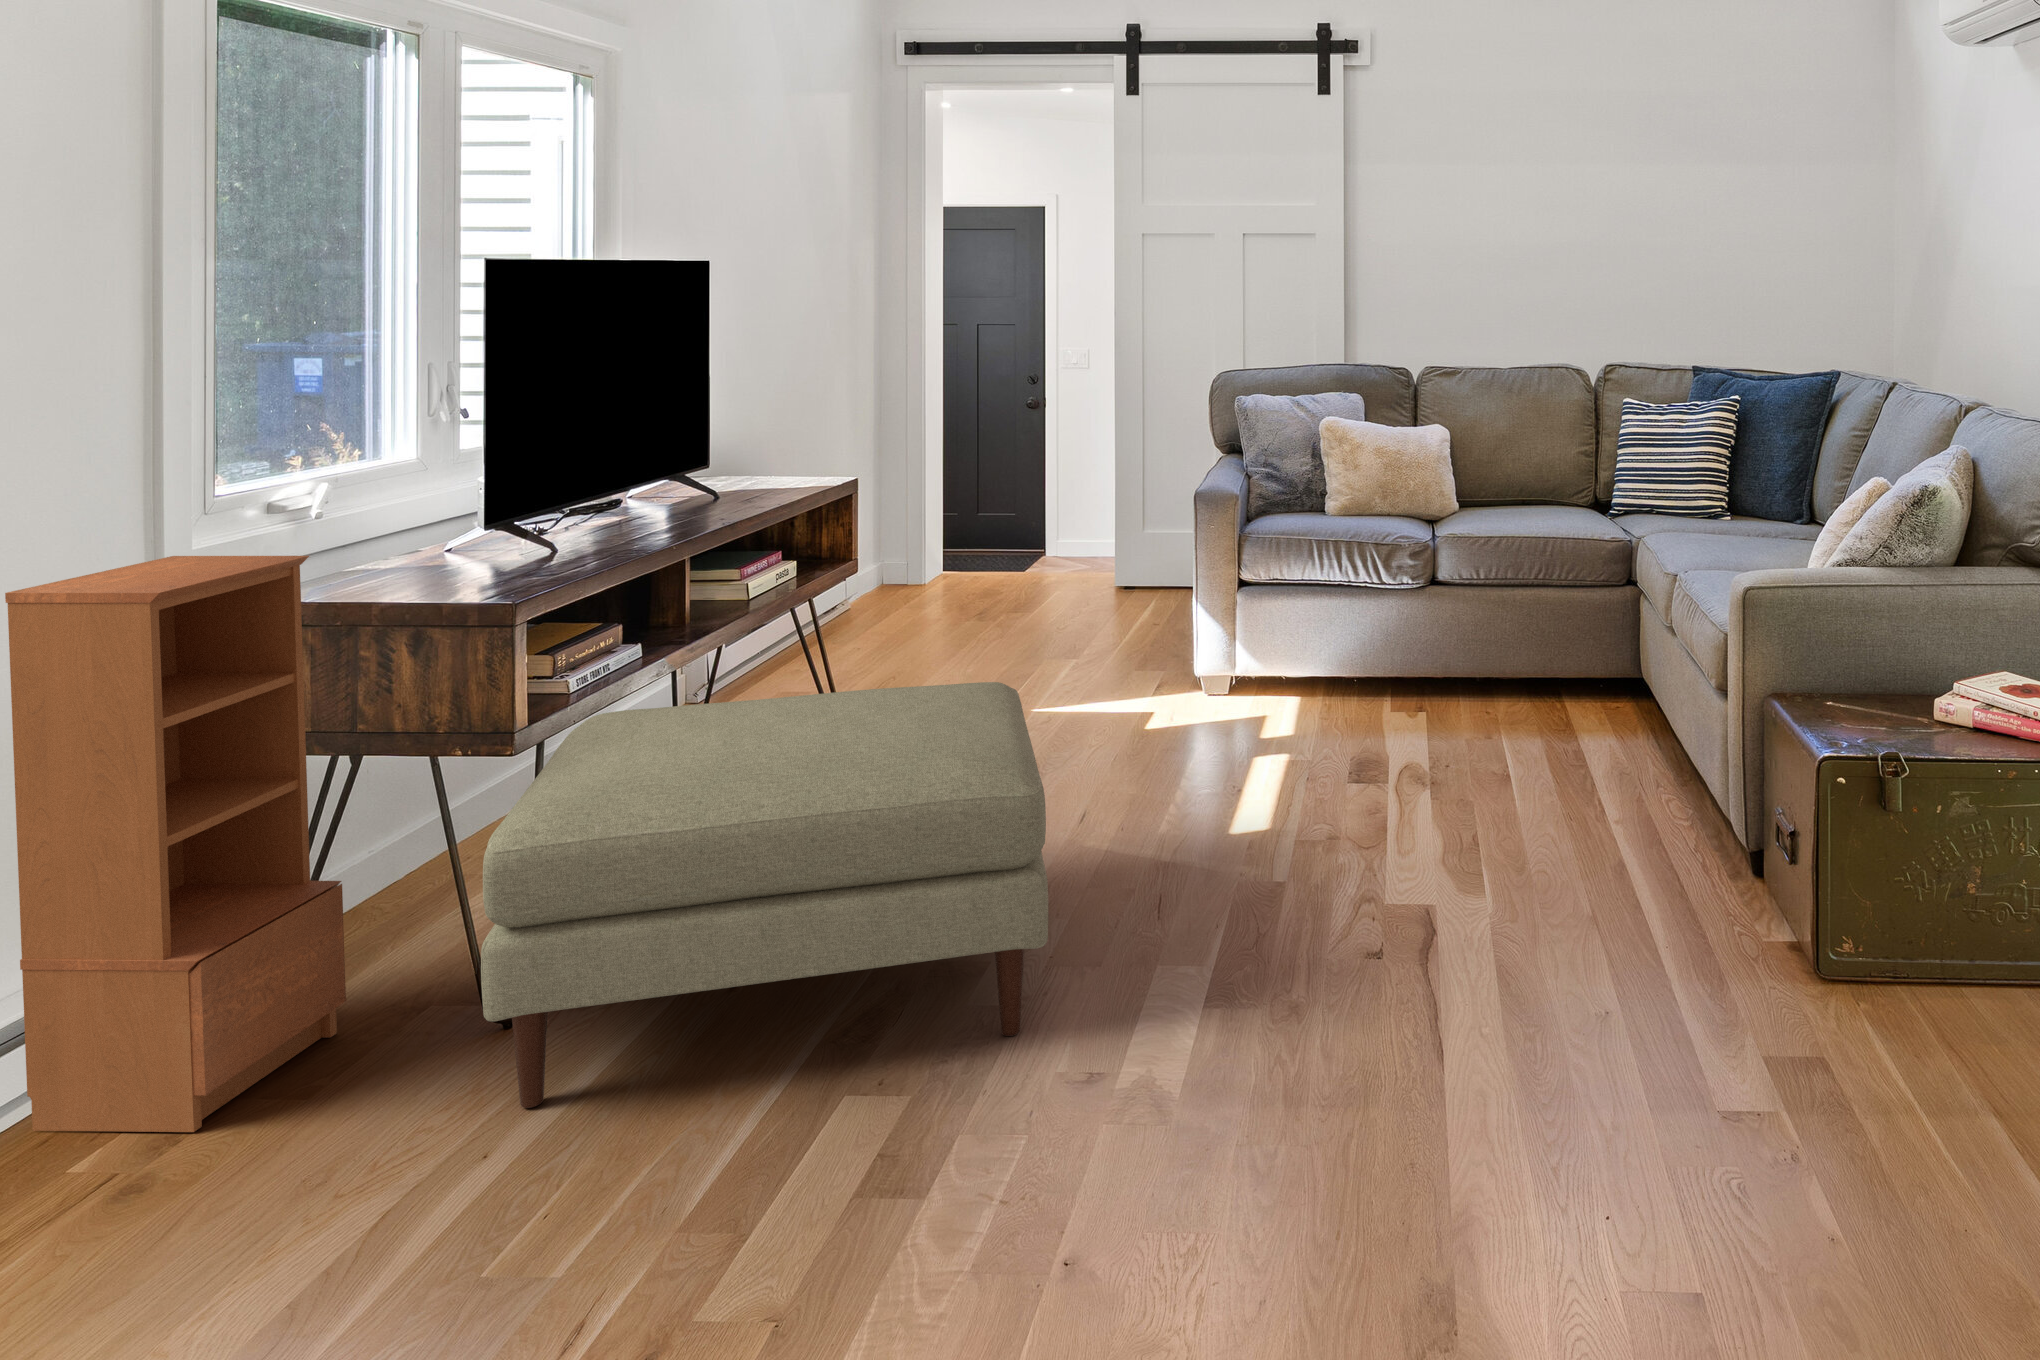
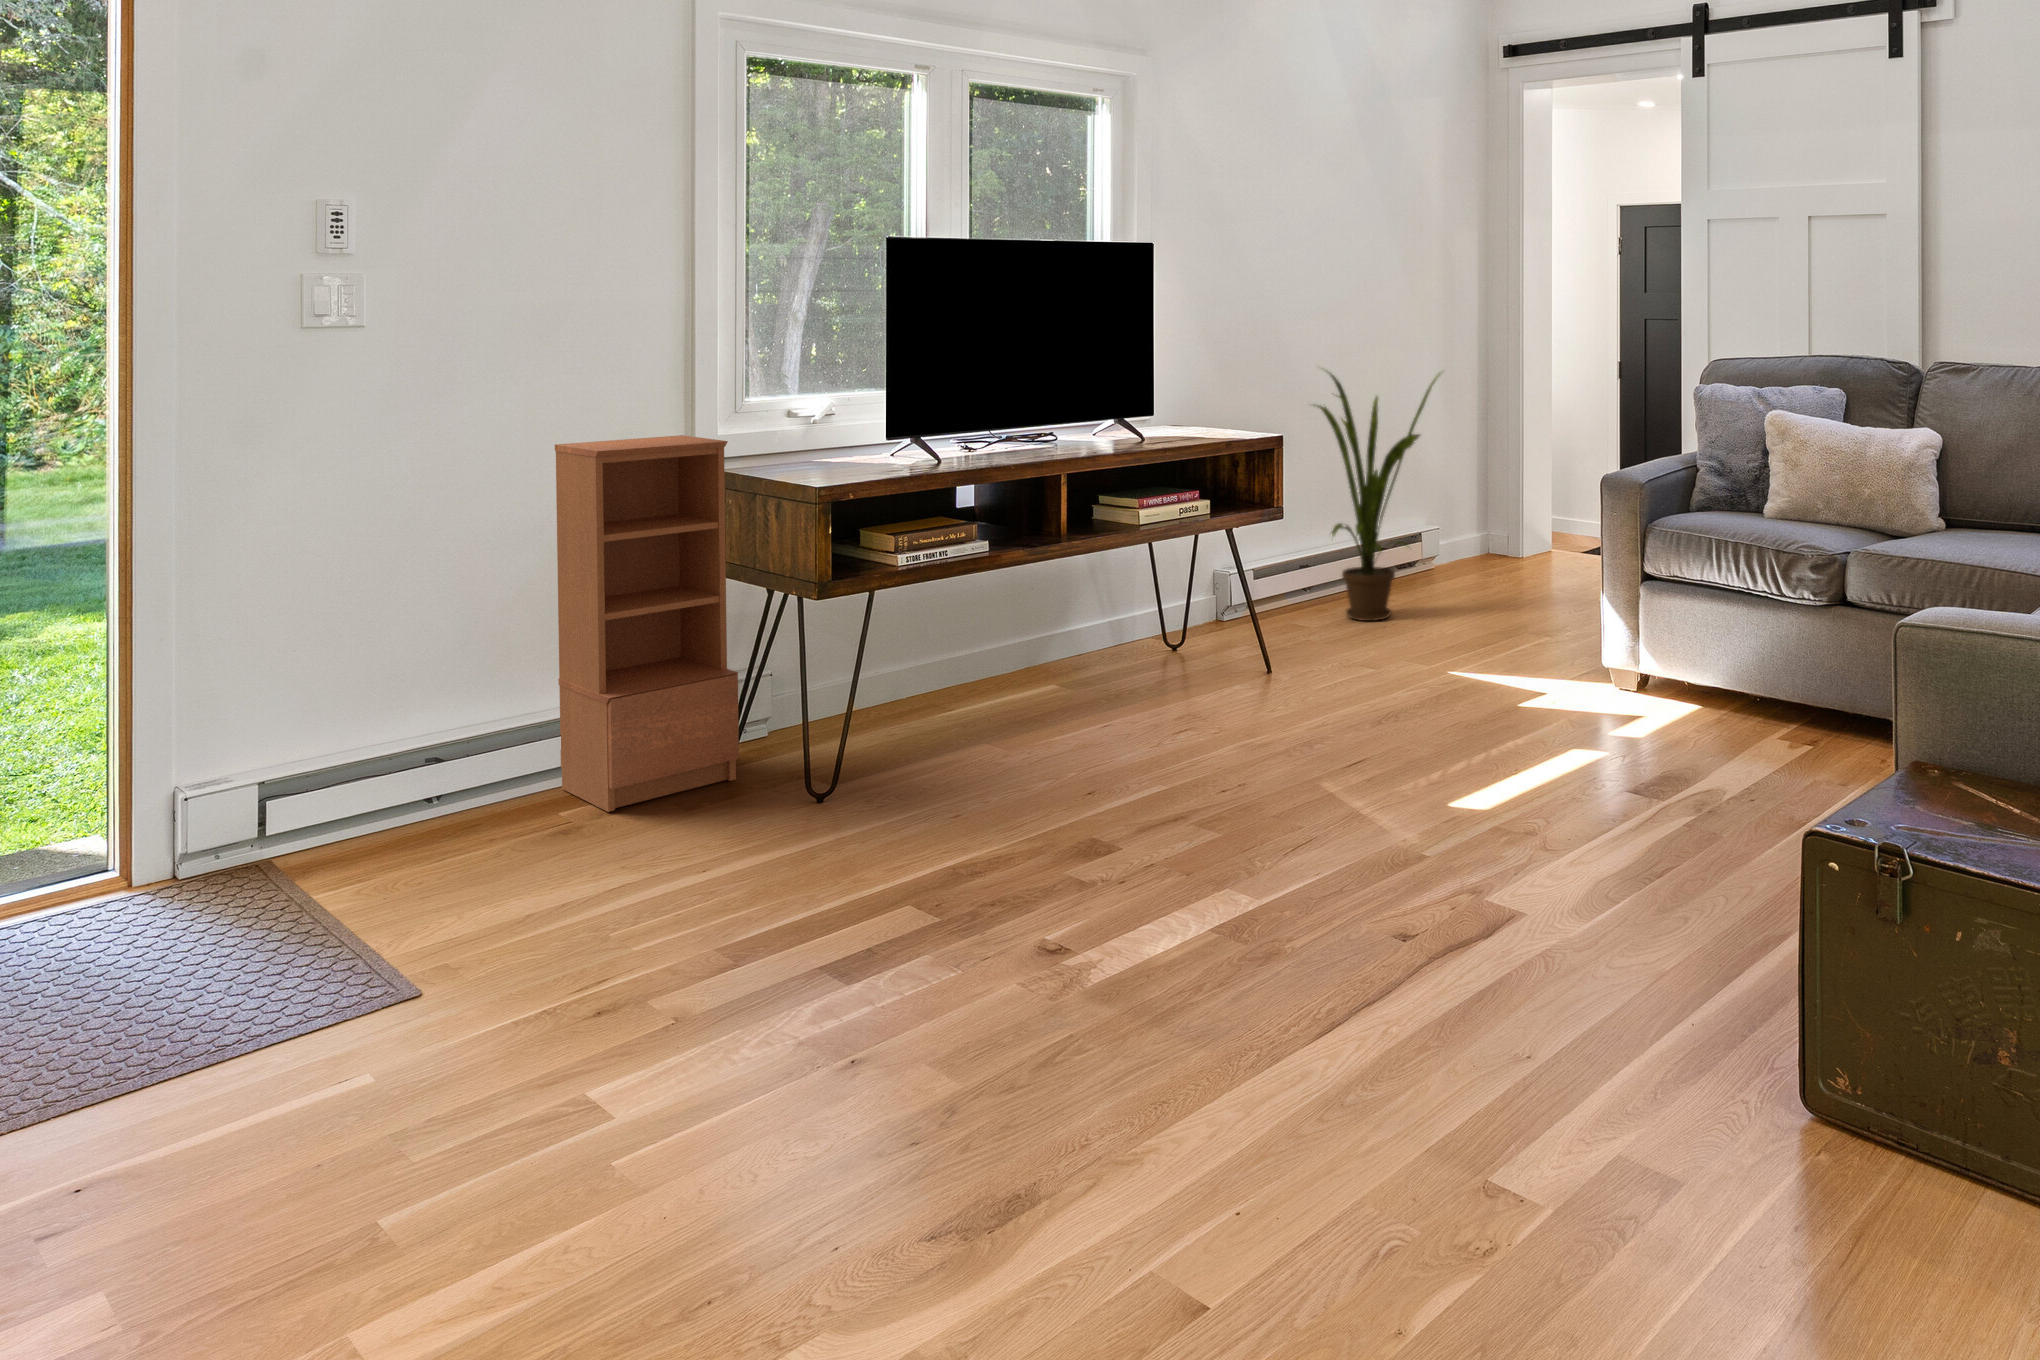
house plant: none [771,394,944,677] -> present [1317,368,1443,621]
ottoman: present [481,682,1048,1108] -> none [705,587,1214,902]

